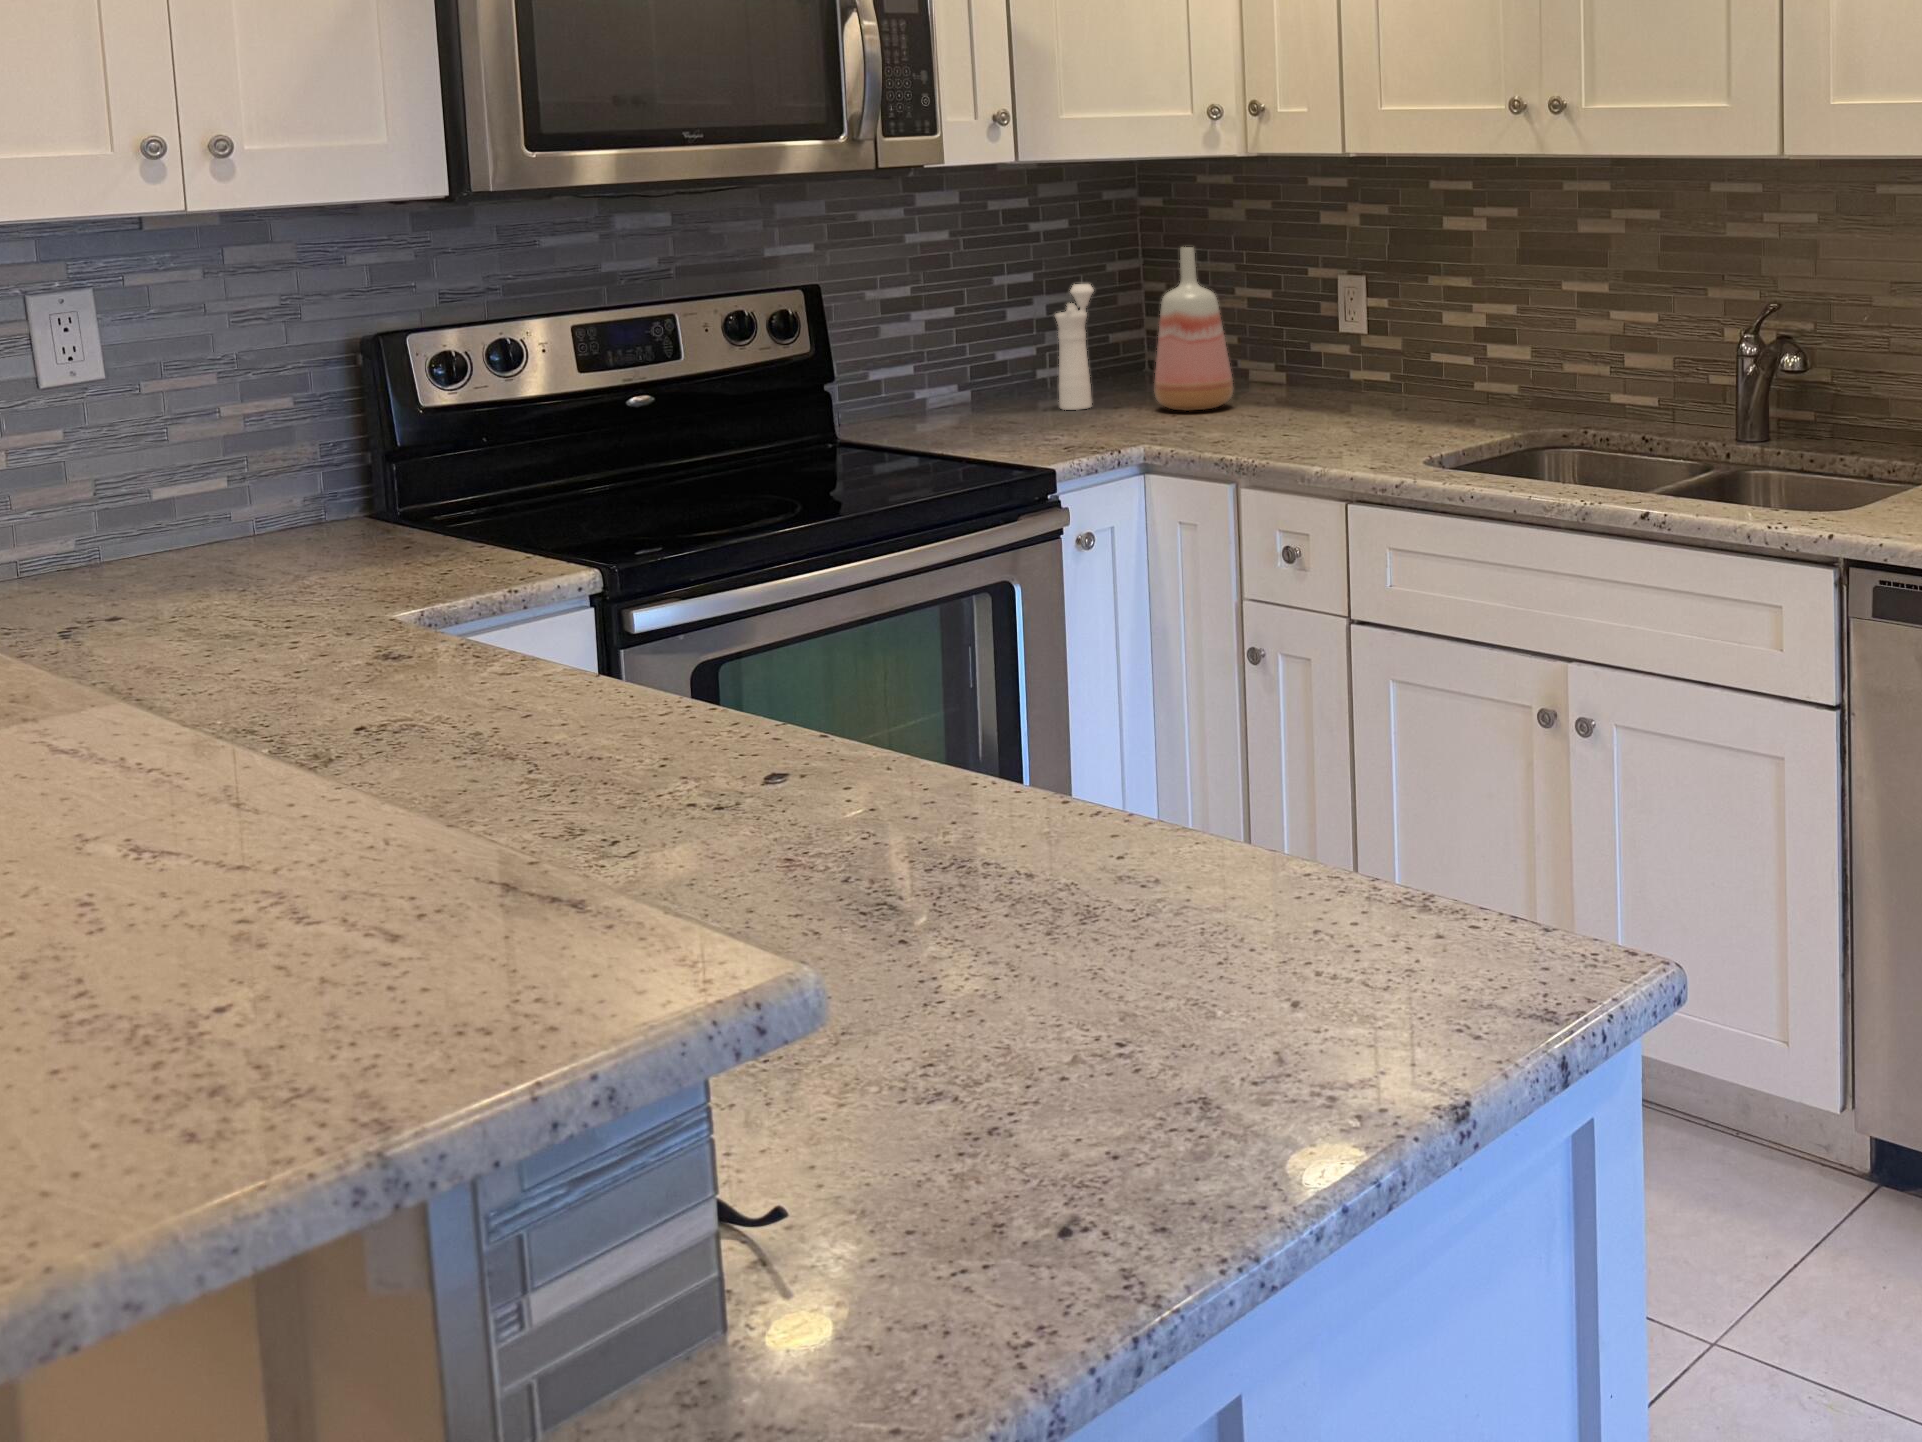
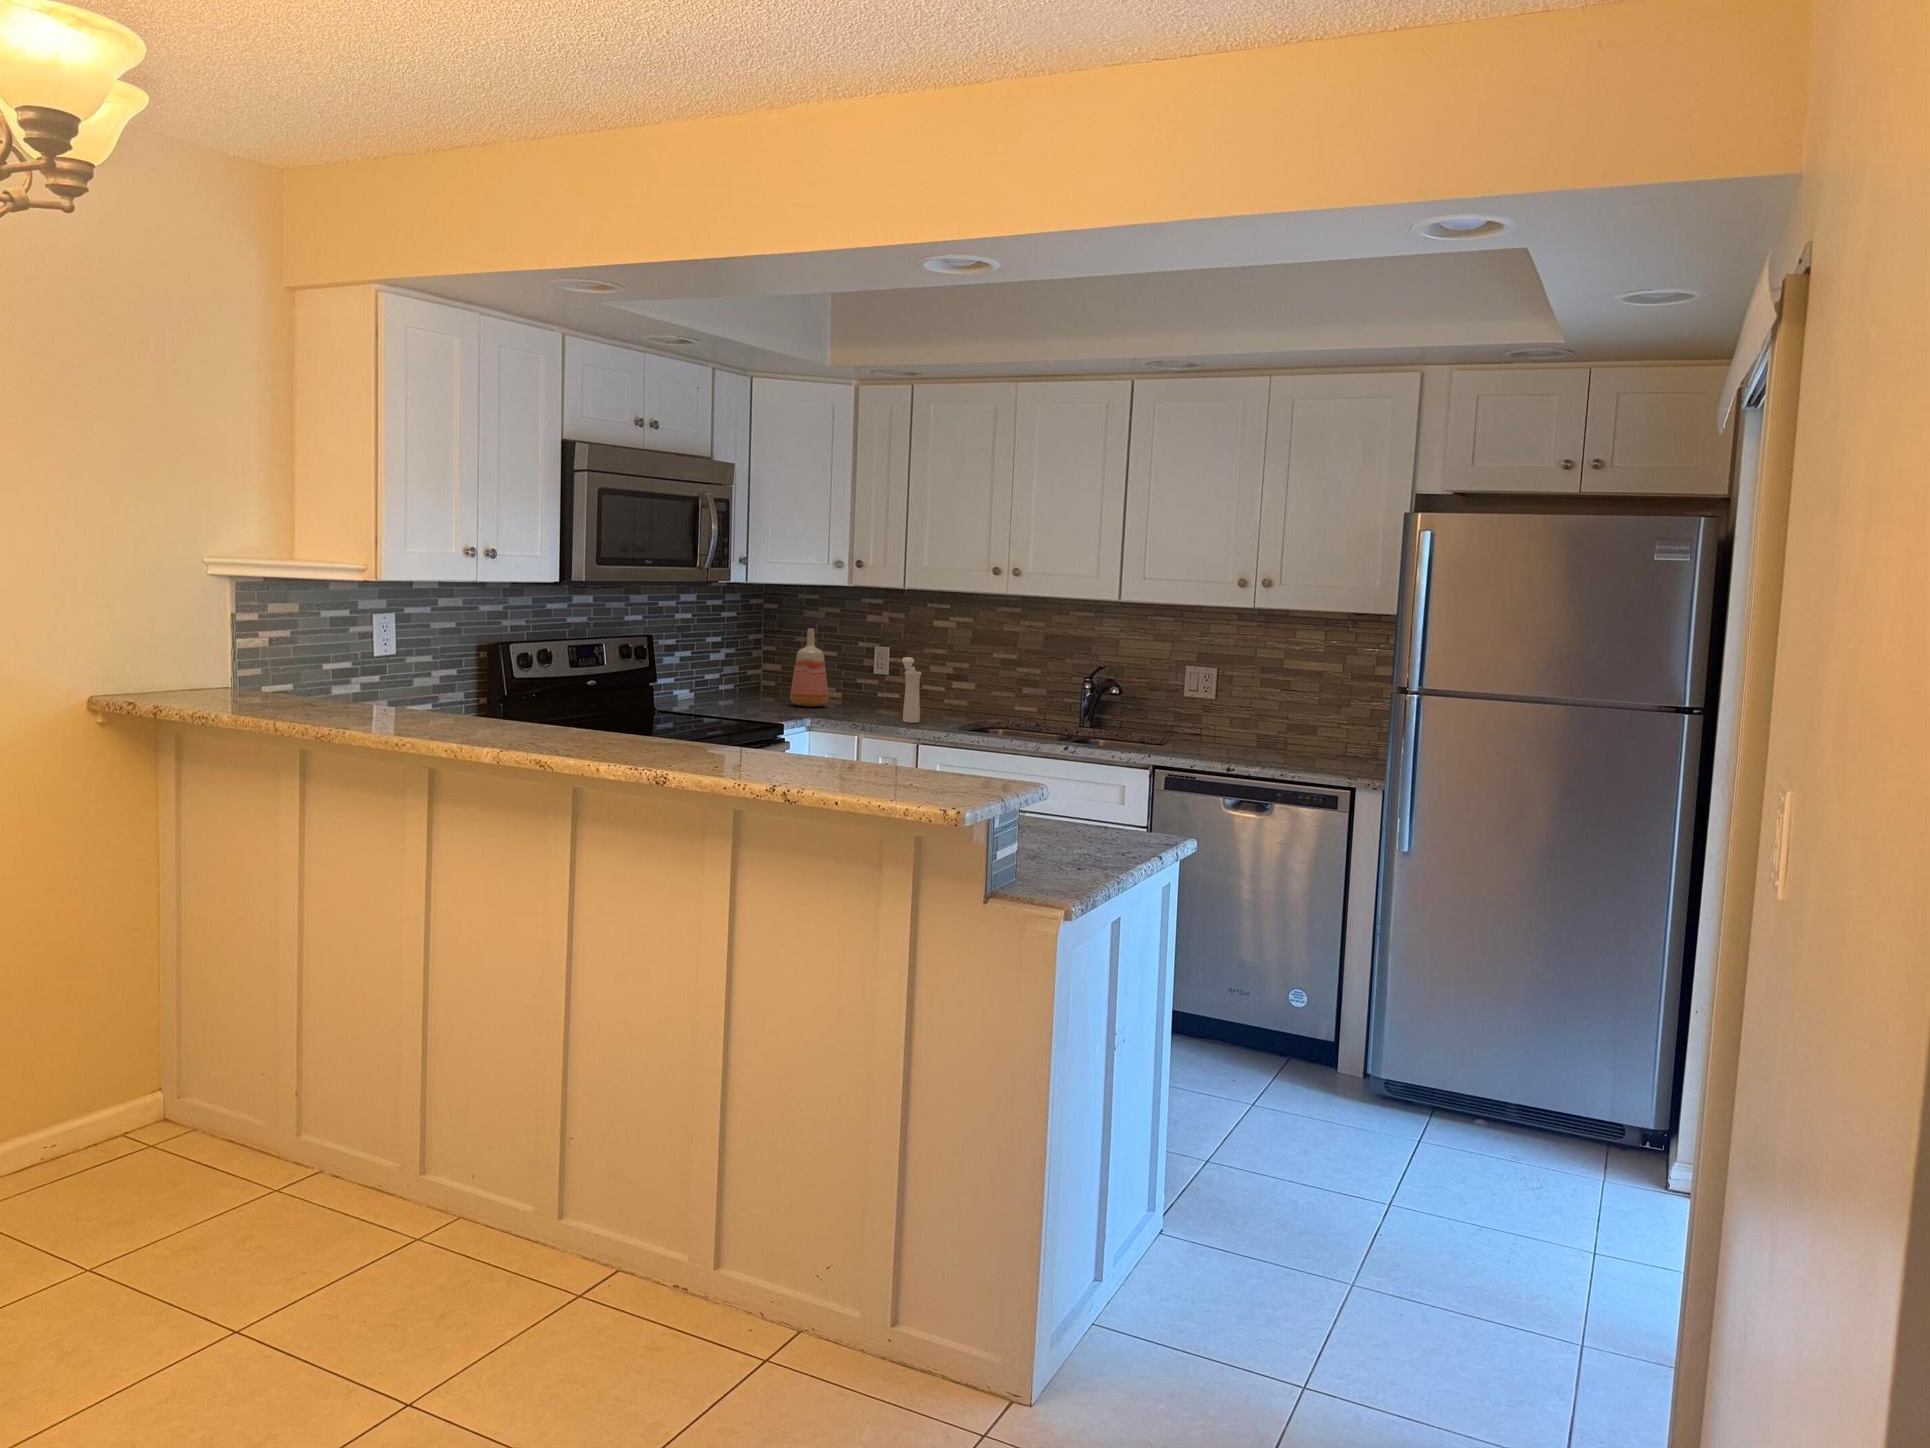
pepper mill: present [1055,284,1094,410] -> present [902,657,921,723]

